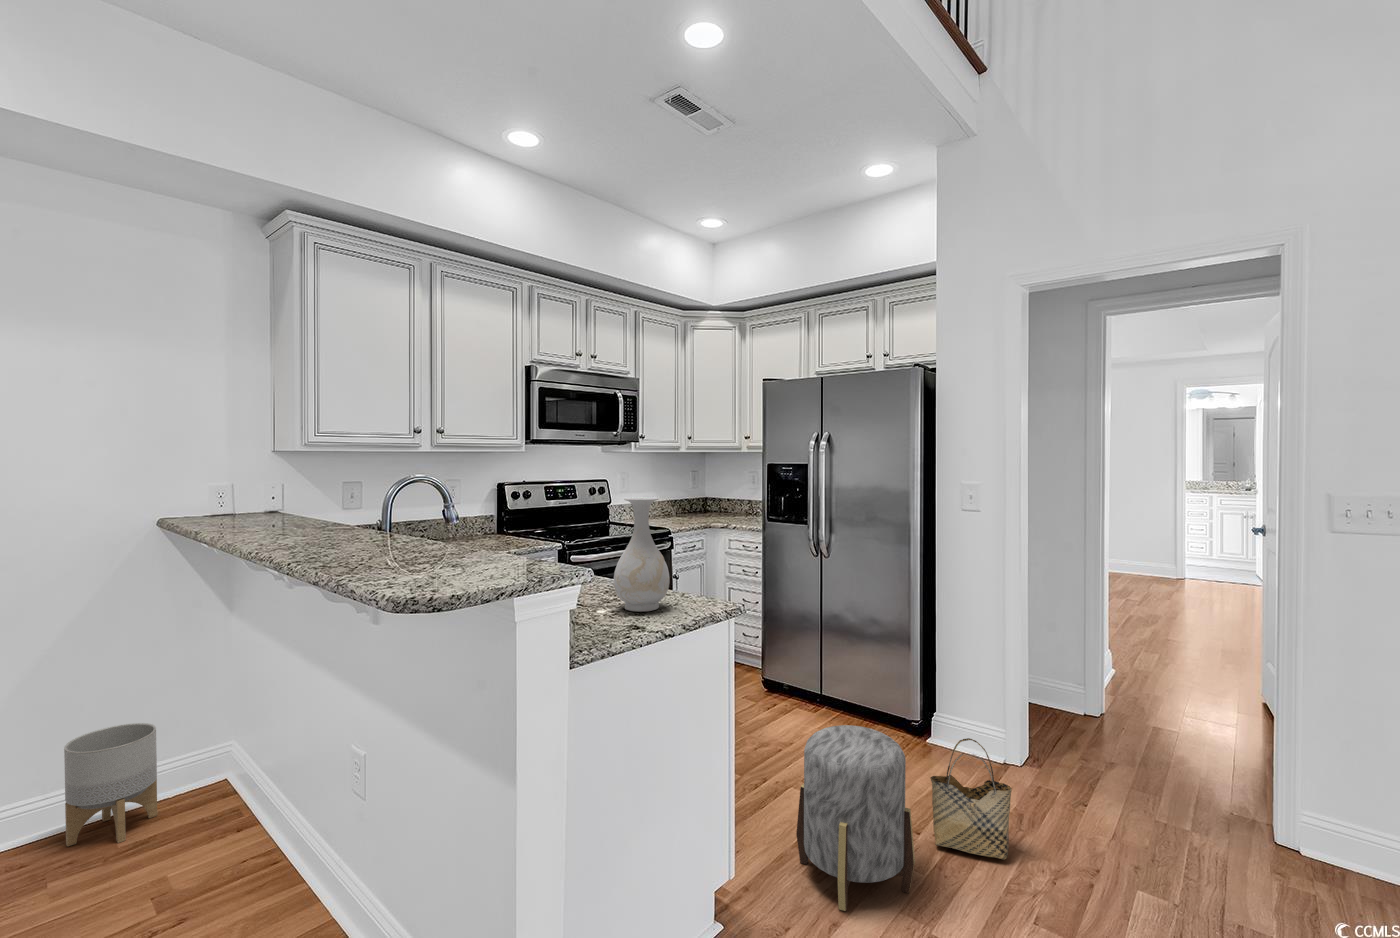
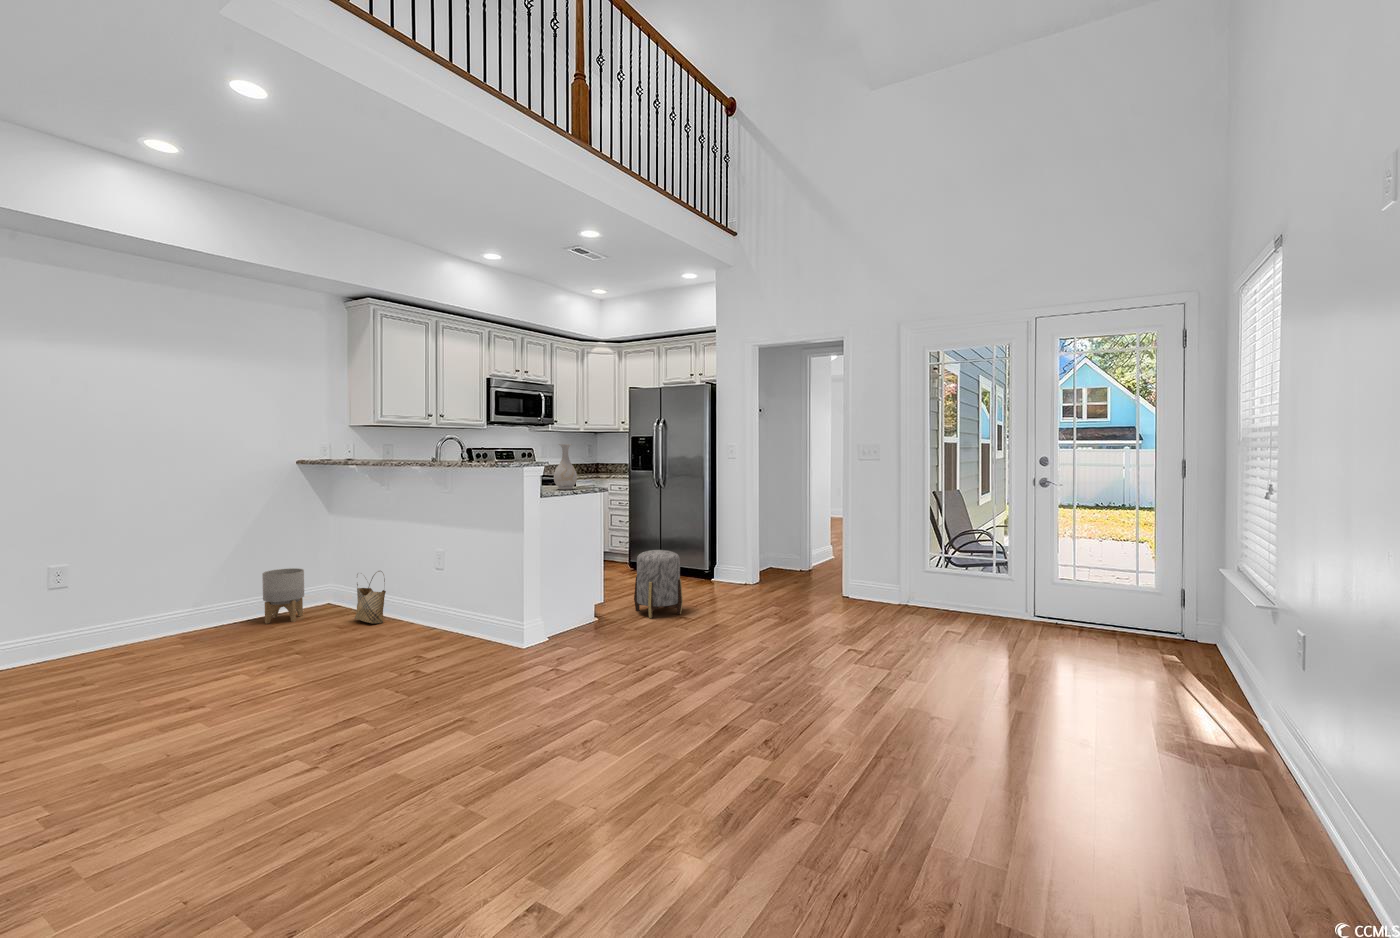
woven basket: present [930,738,1012,859] -> present [355,571,386,624]

